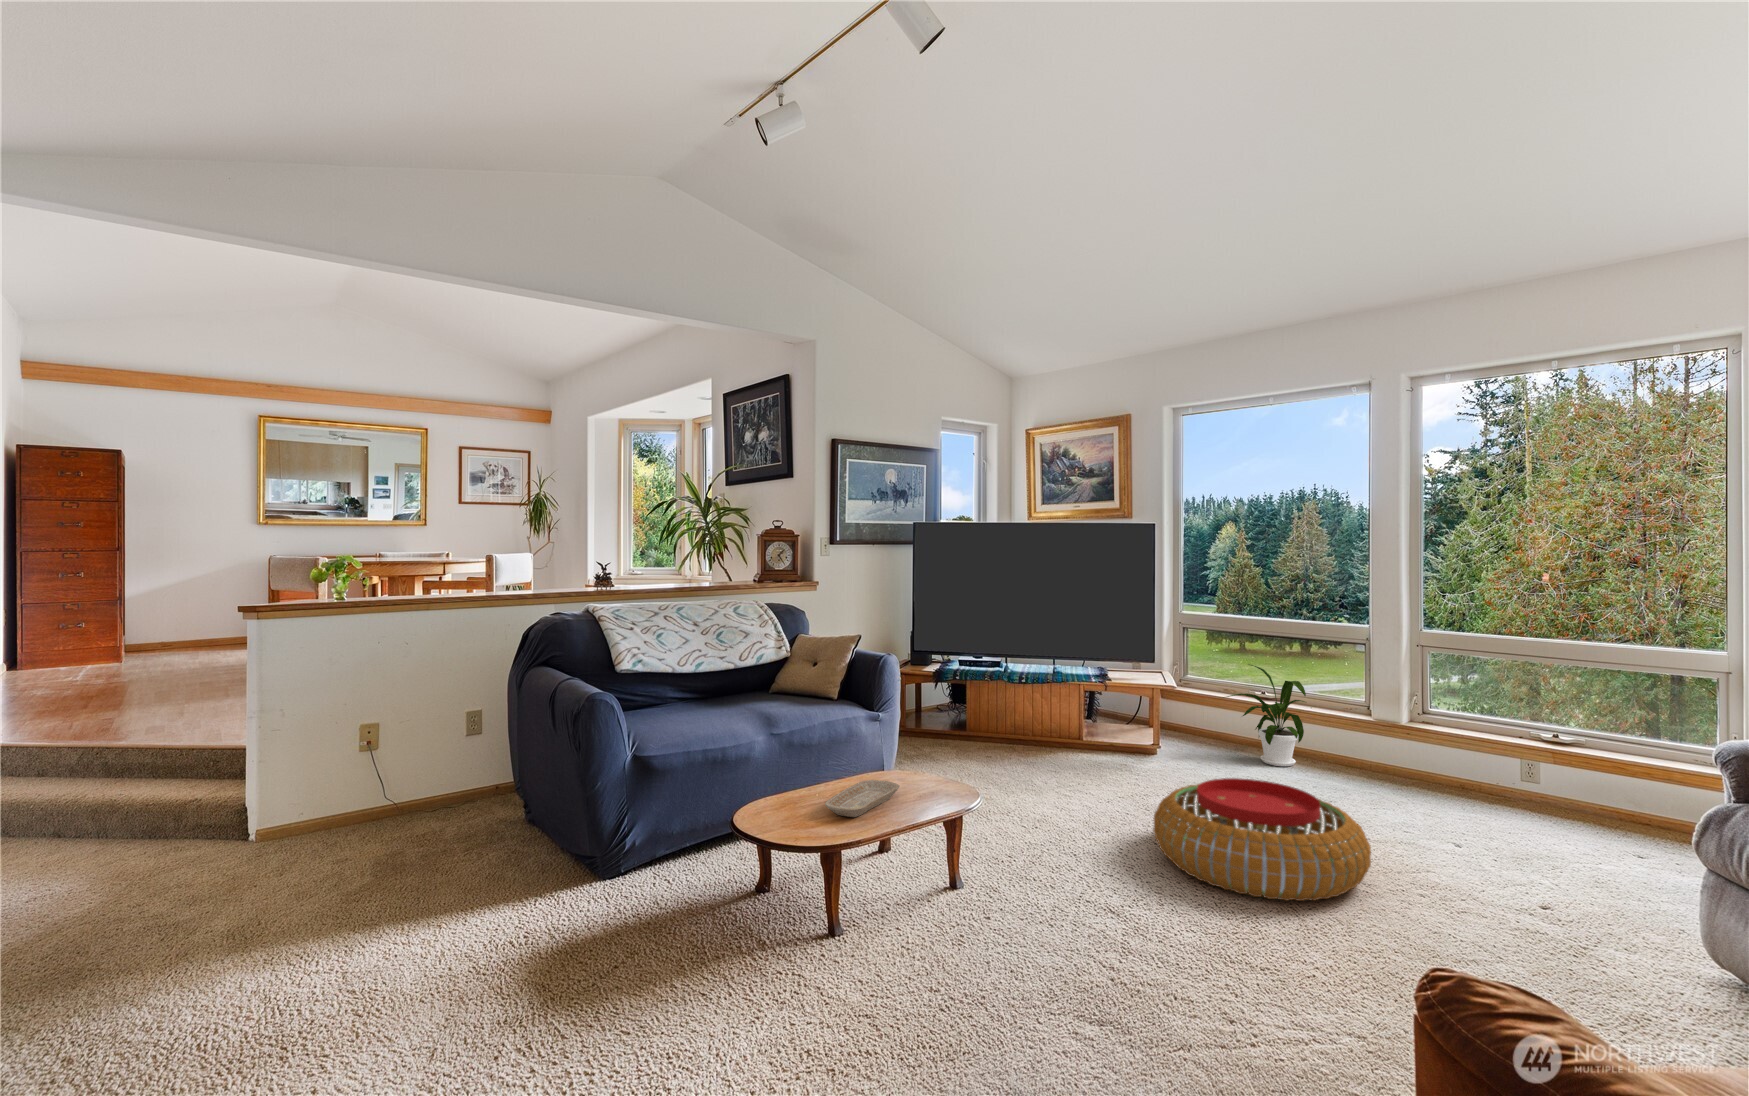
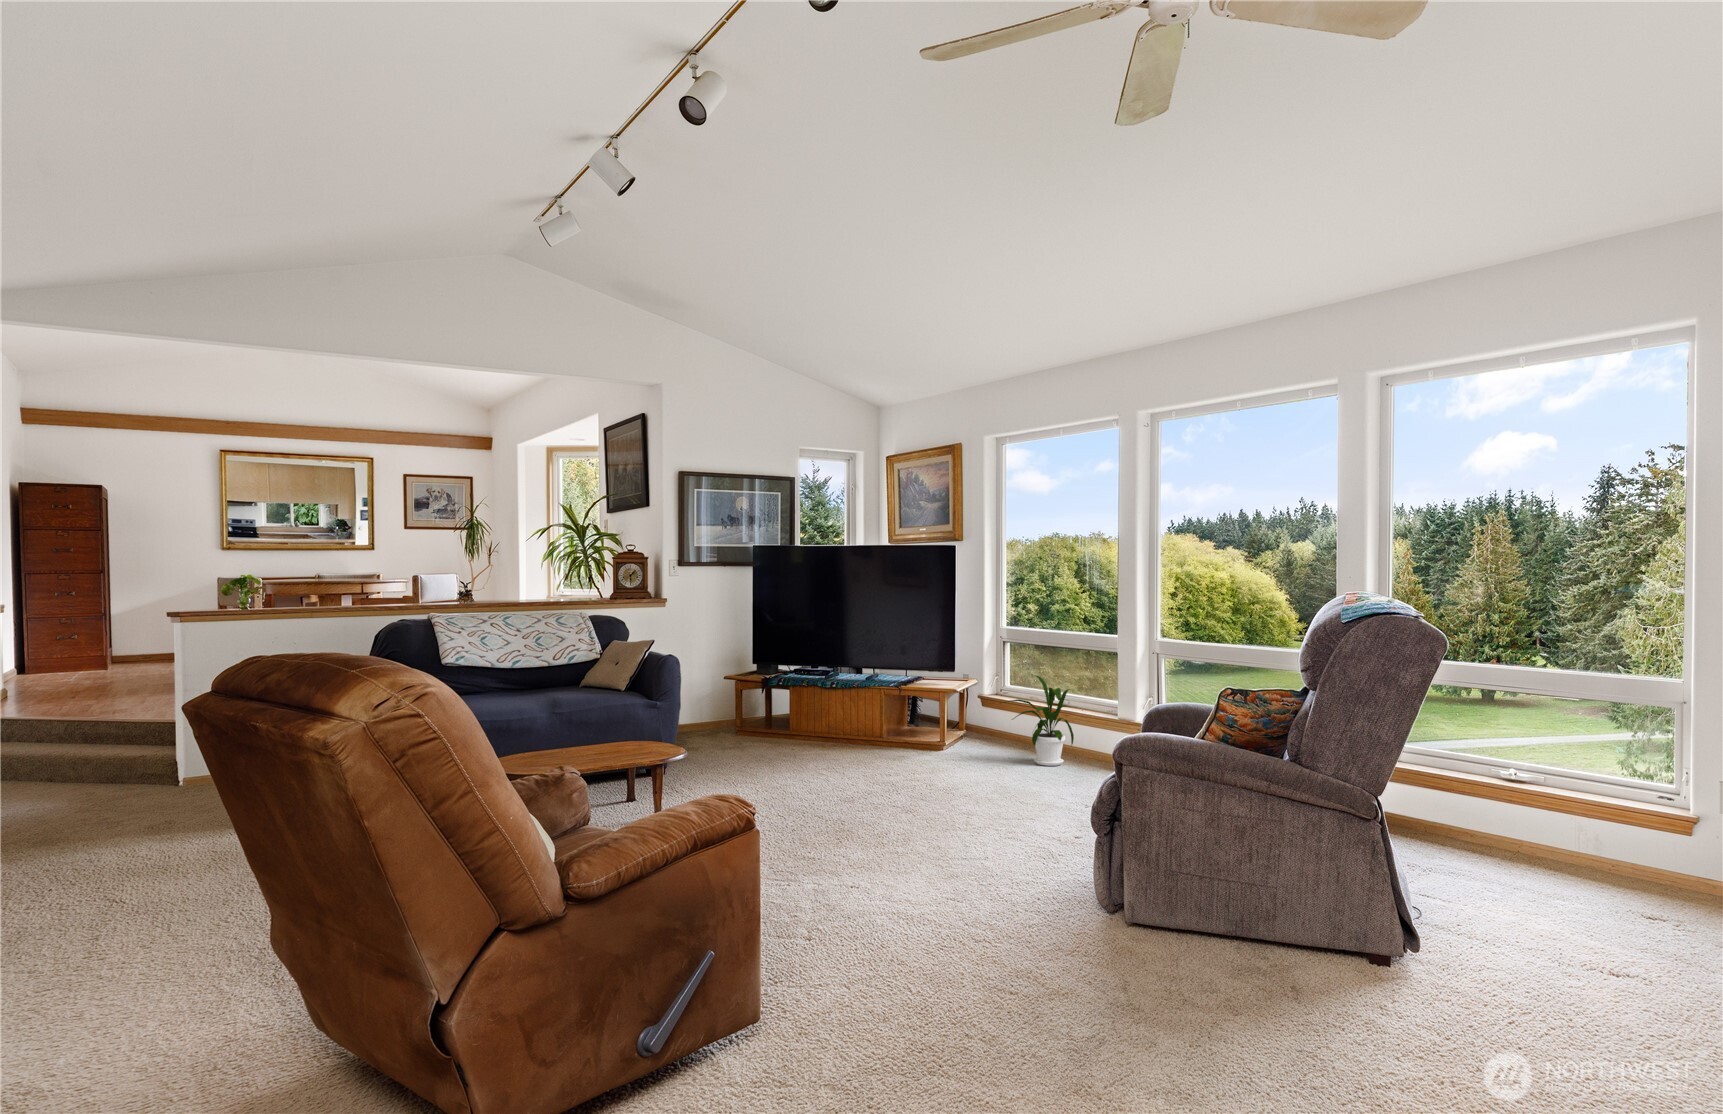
pouf: present [1153,778,1371,901] -> none [823,754,980,836]
tray: present [825,780,900,817] -> none [541,742,612,761]

